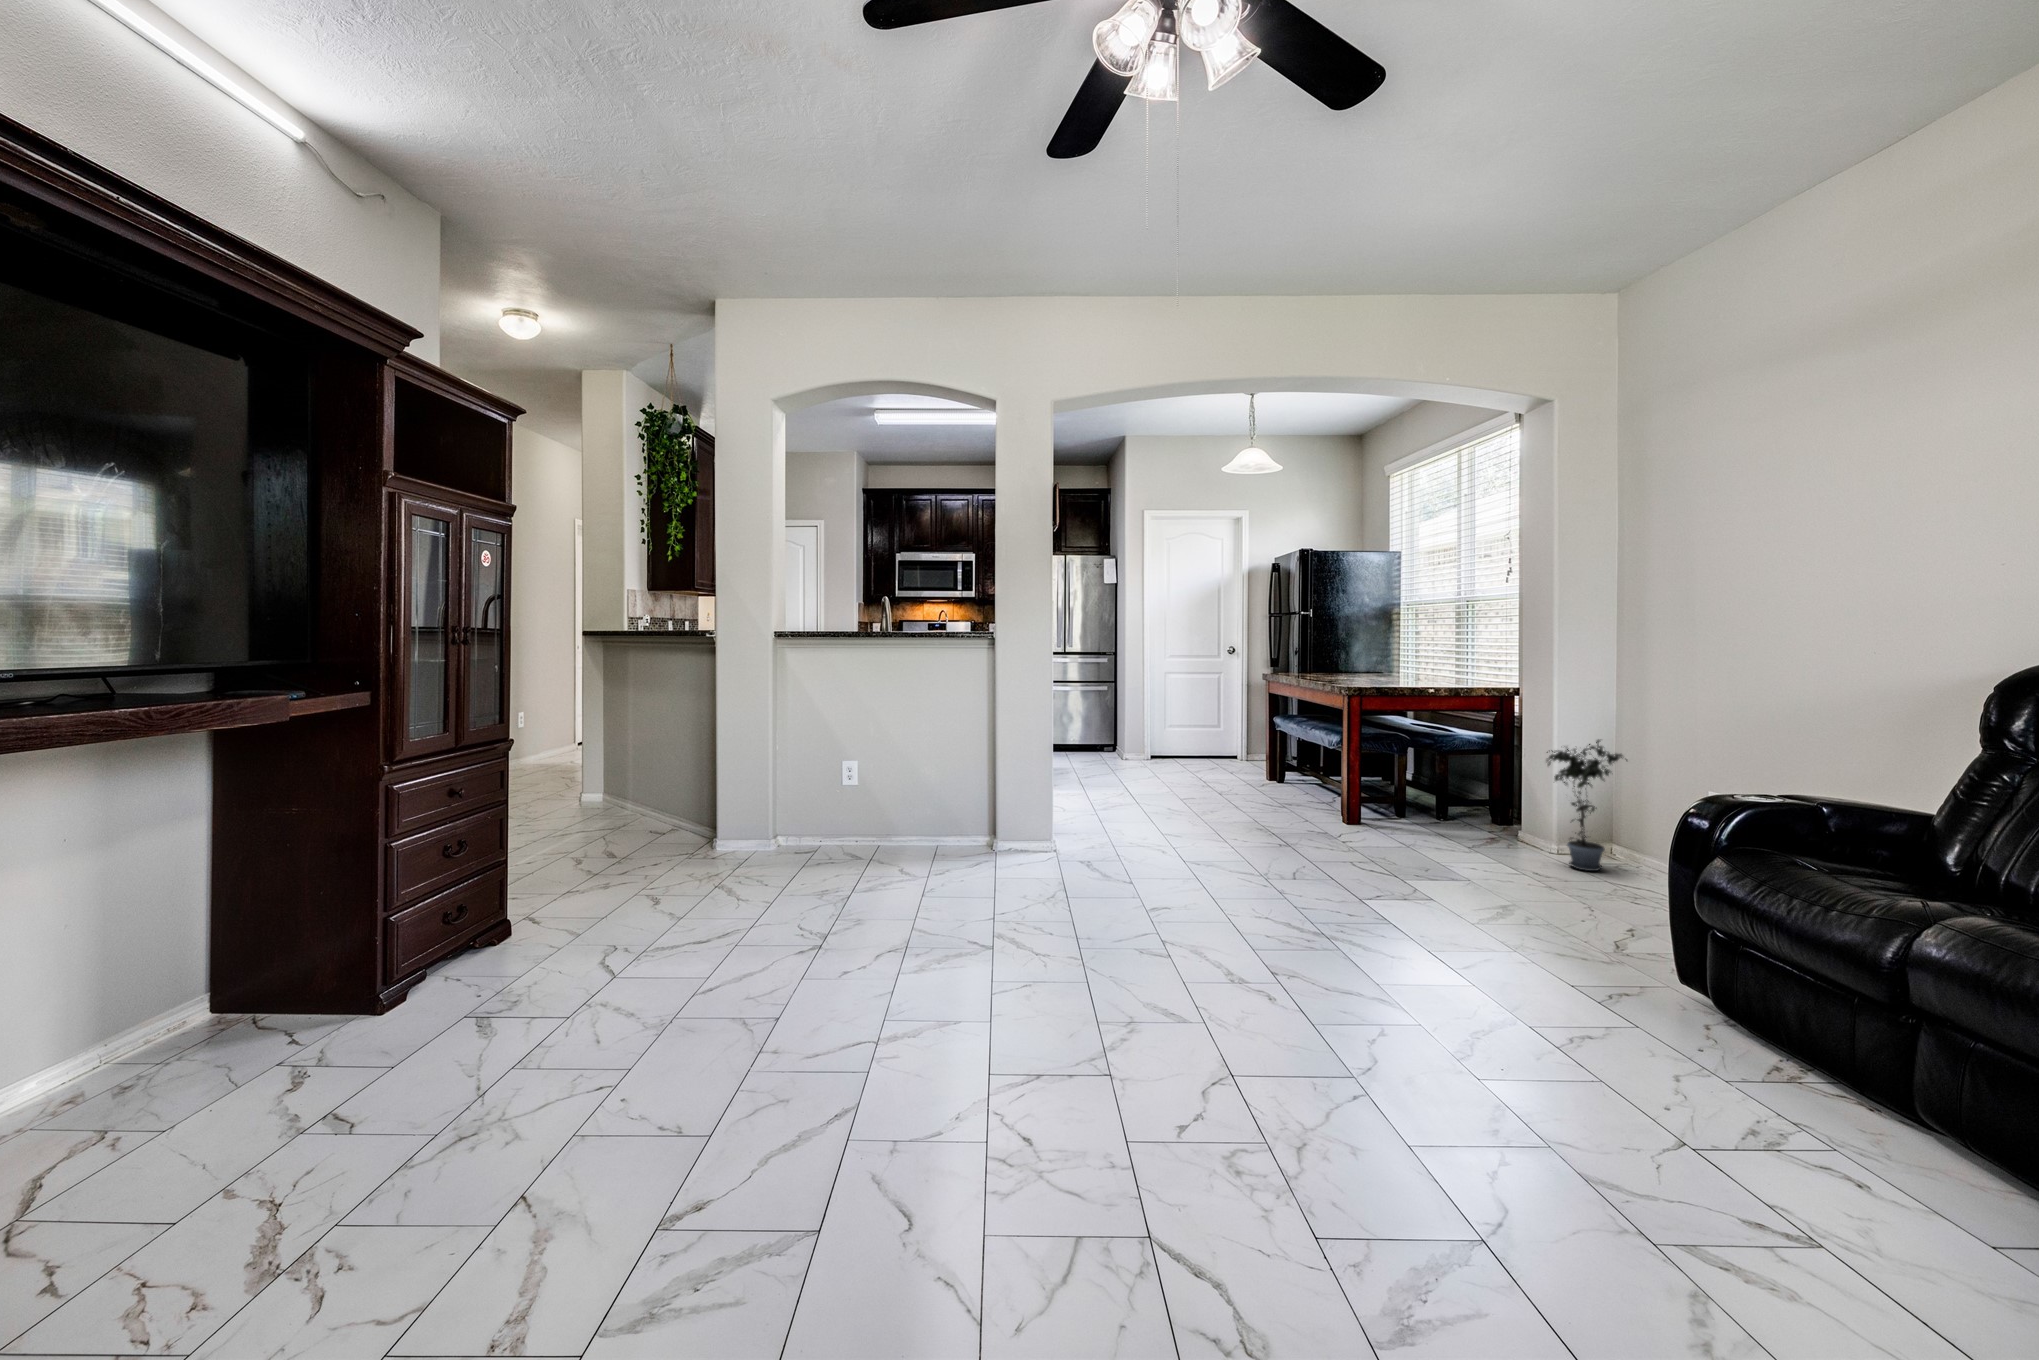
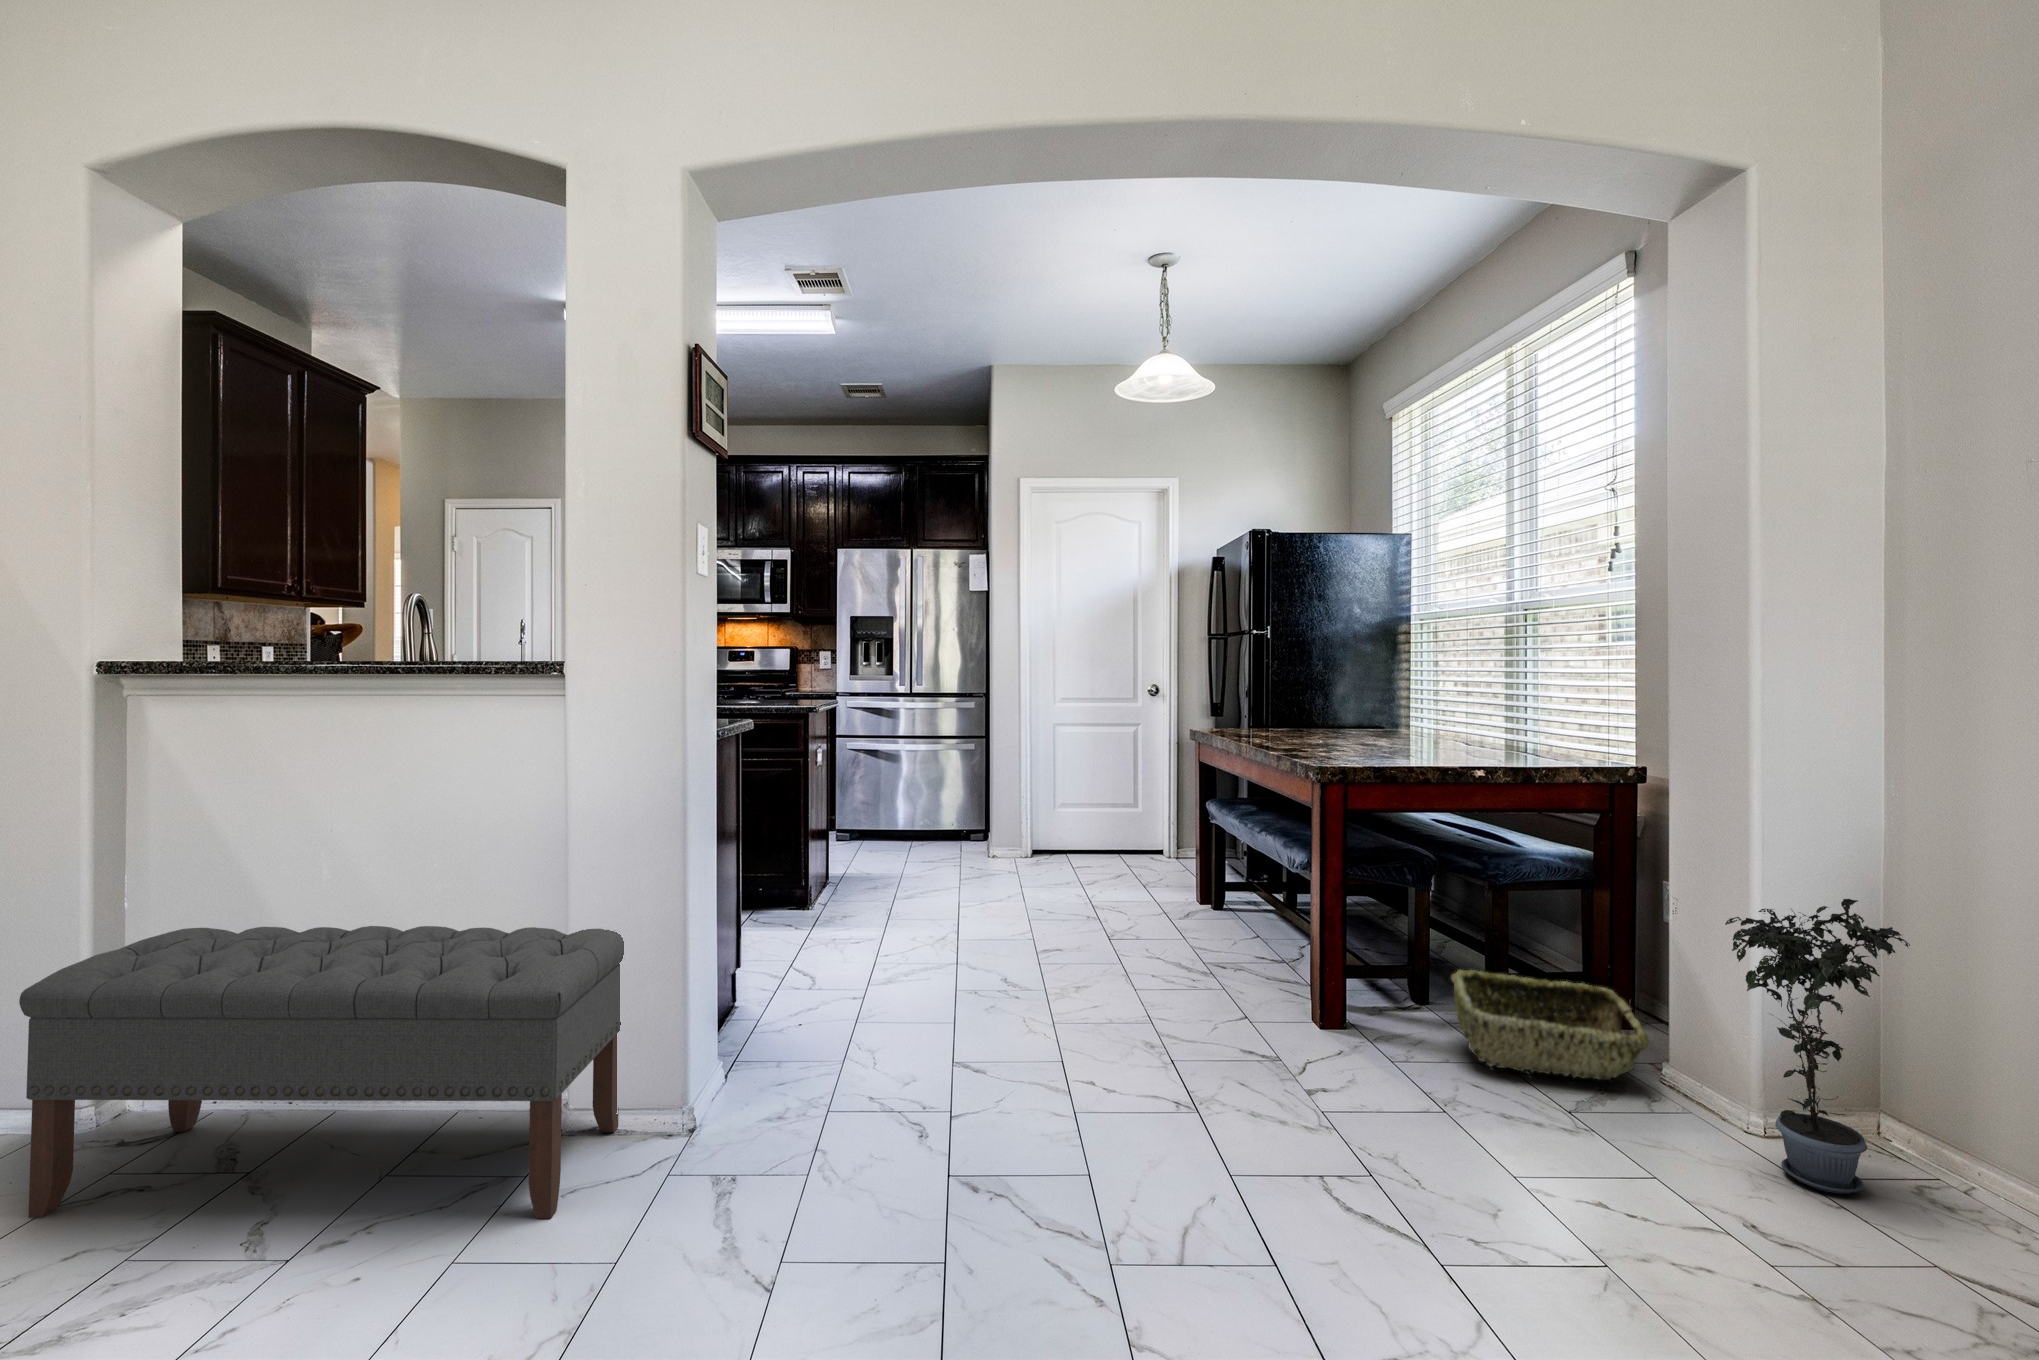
bench: none [792,756,1024,872] -> present [19,926,624,1219]
woven basket: none [1418,793,1516,841] -> present [1451,970,1648,1080]

